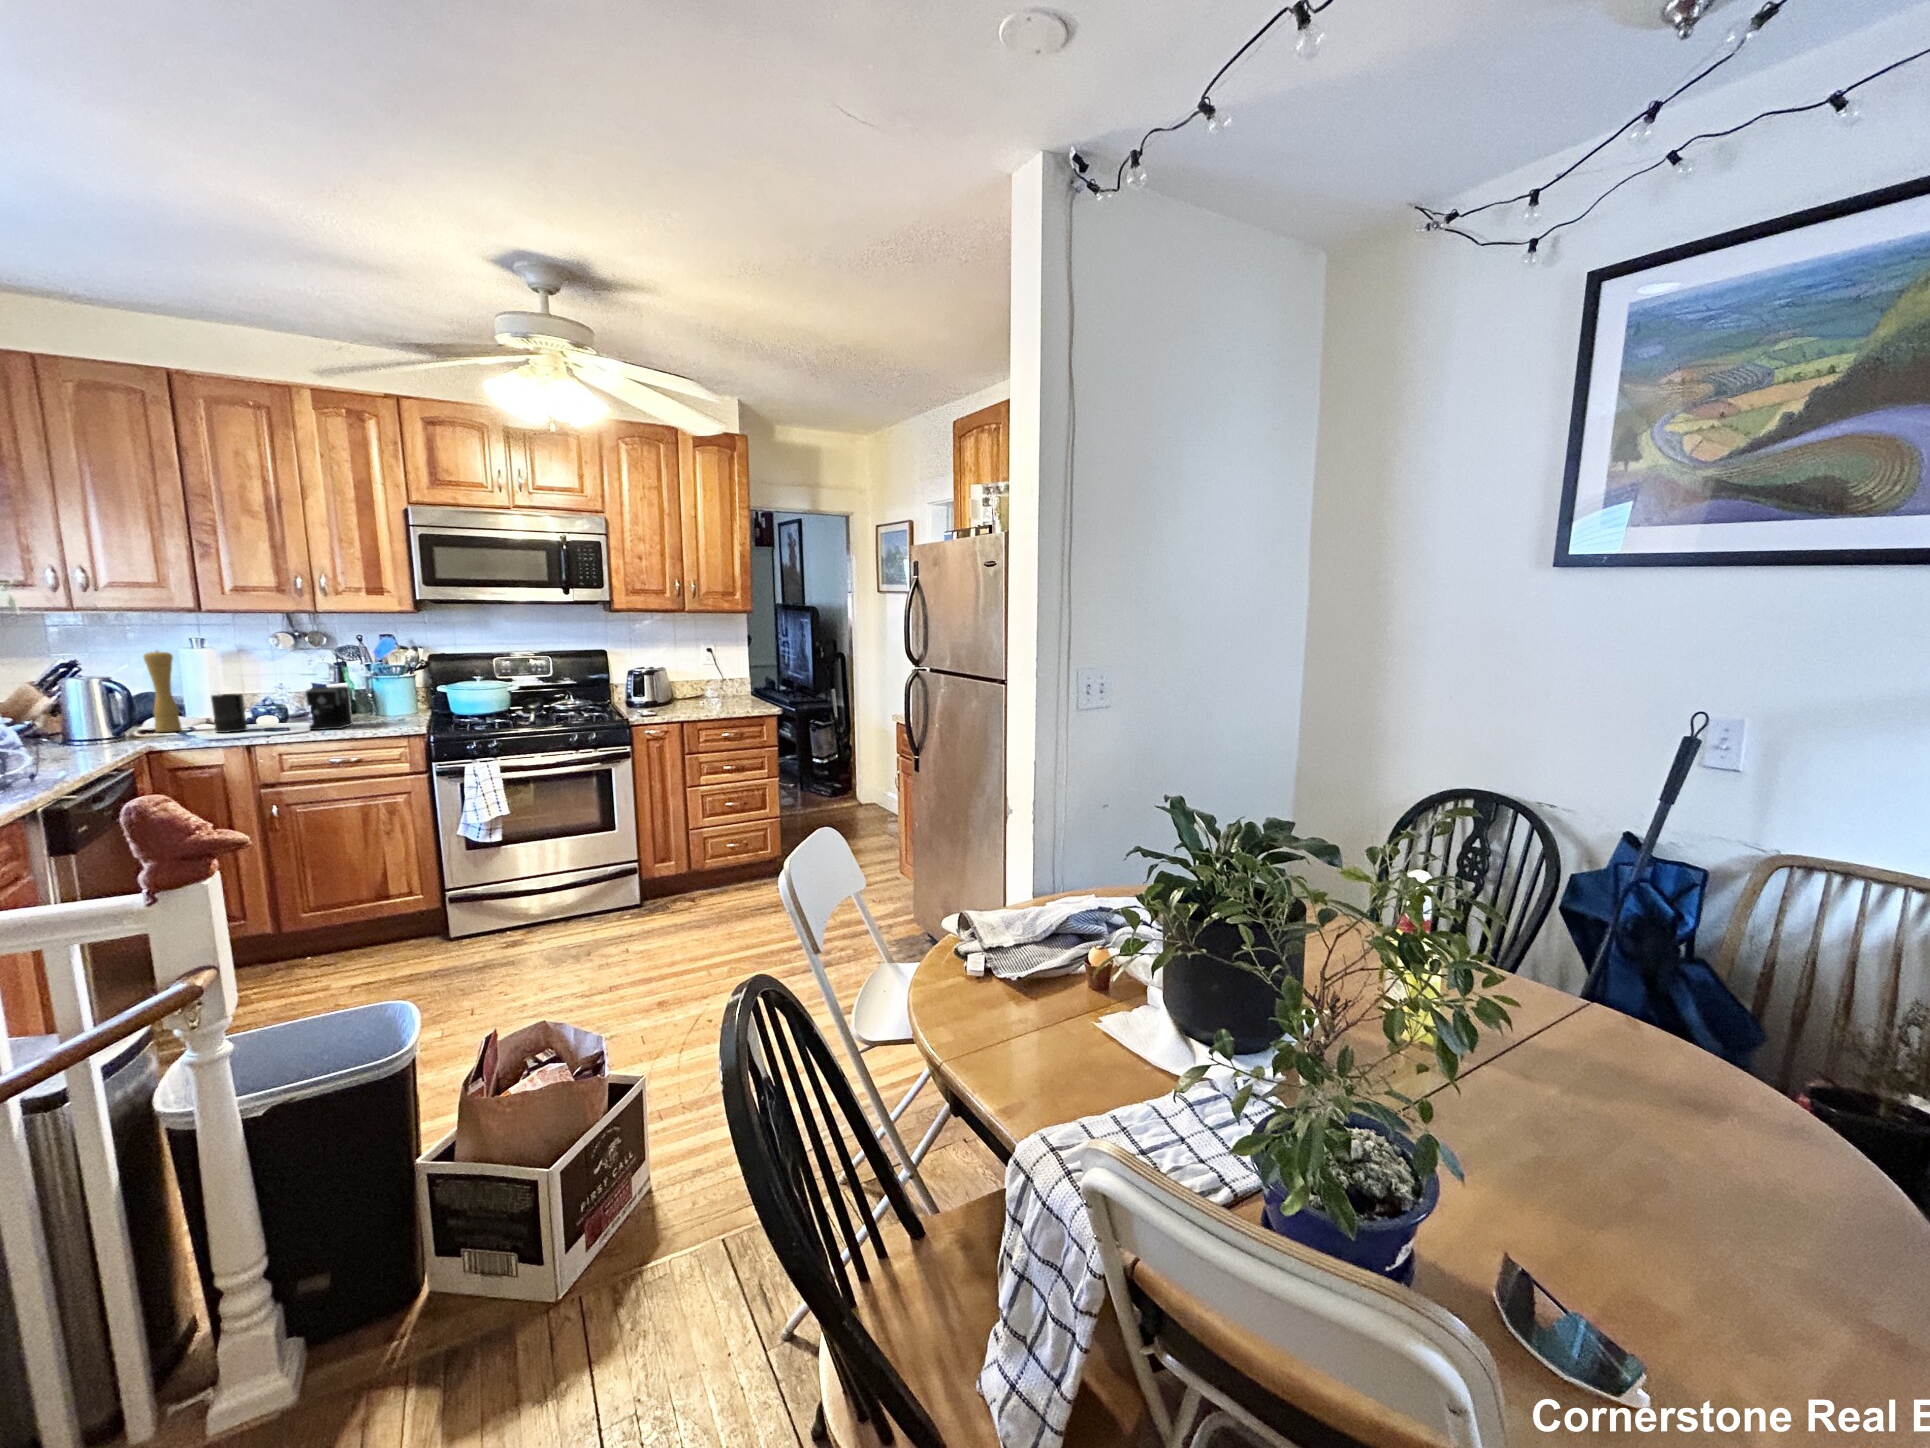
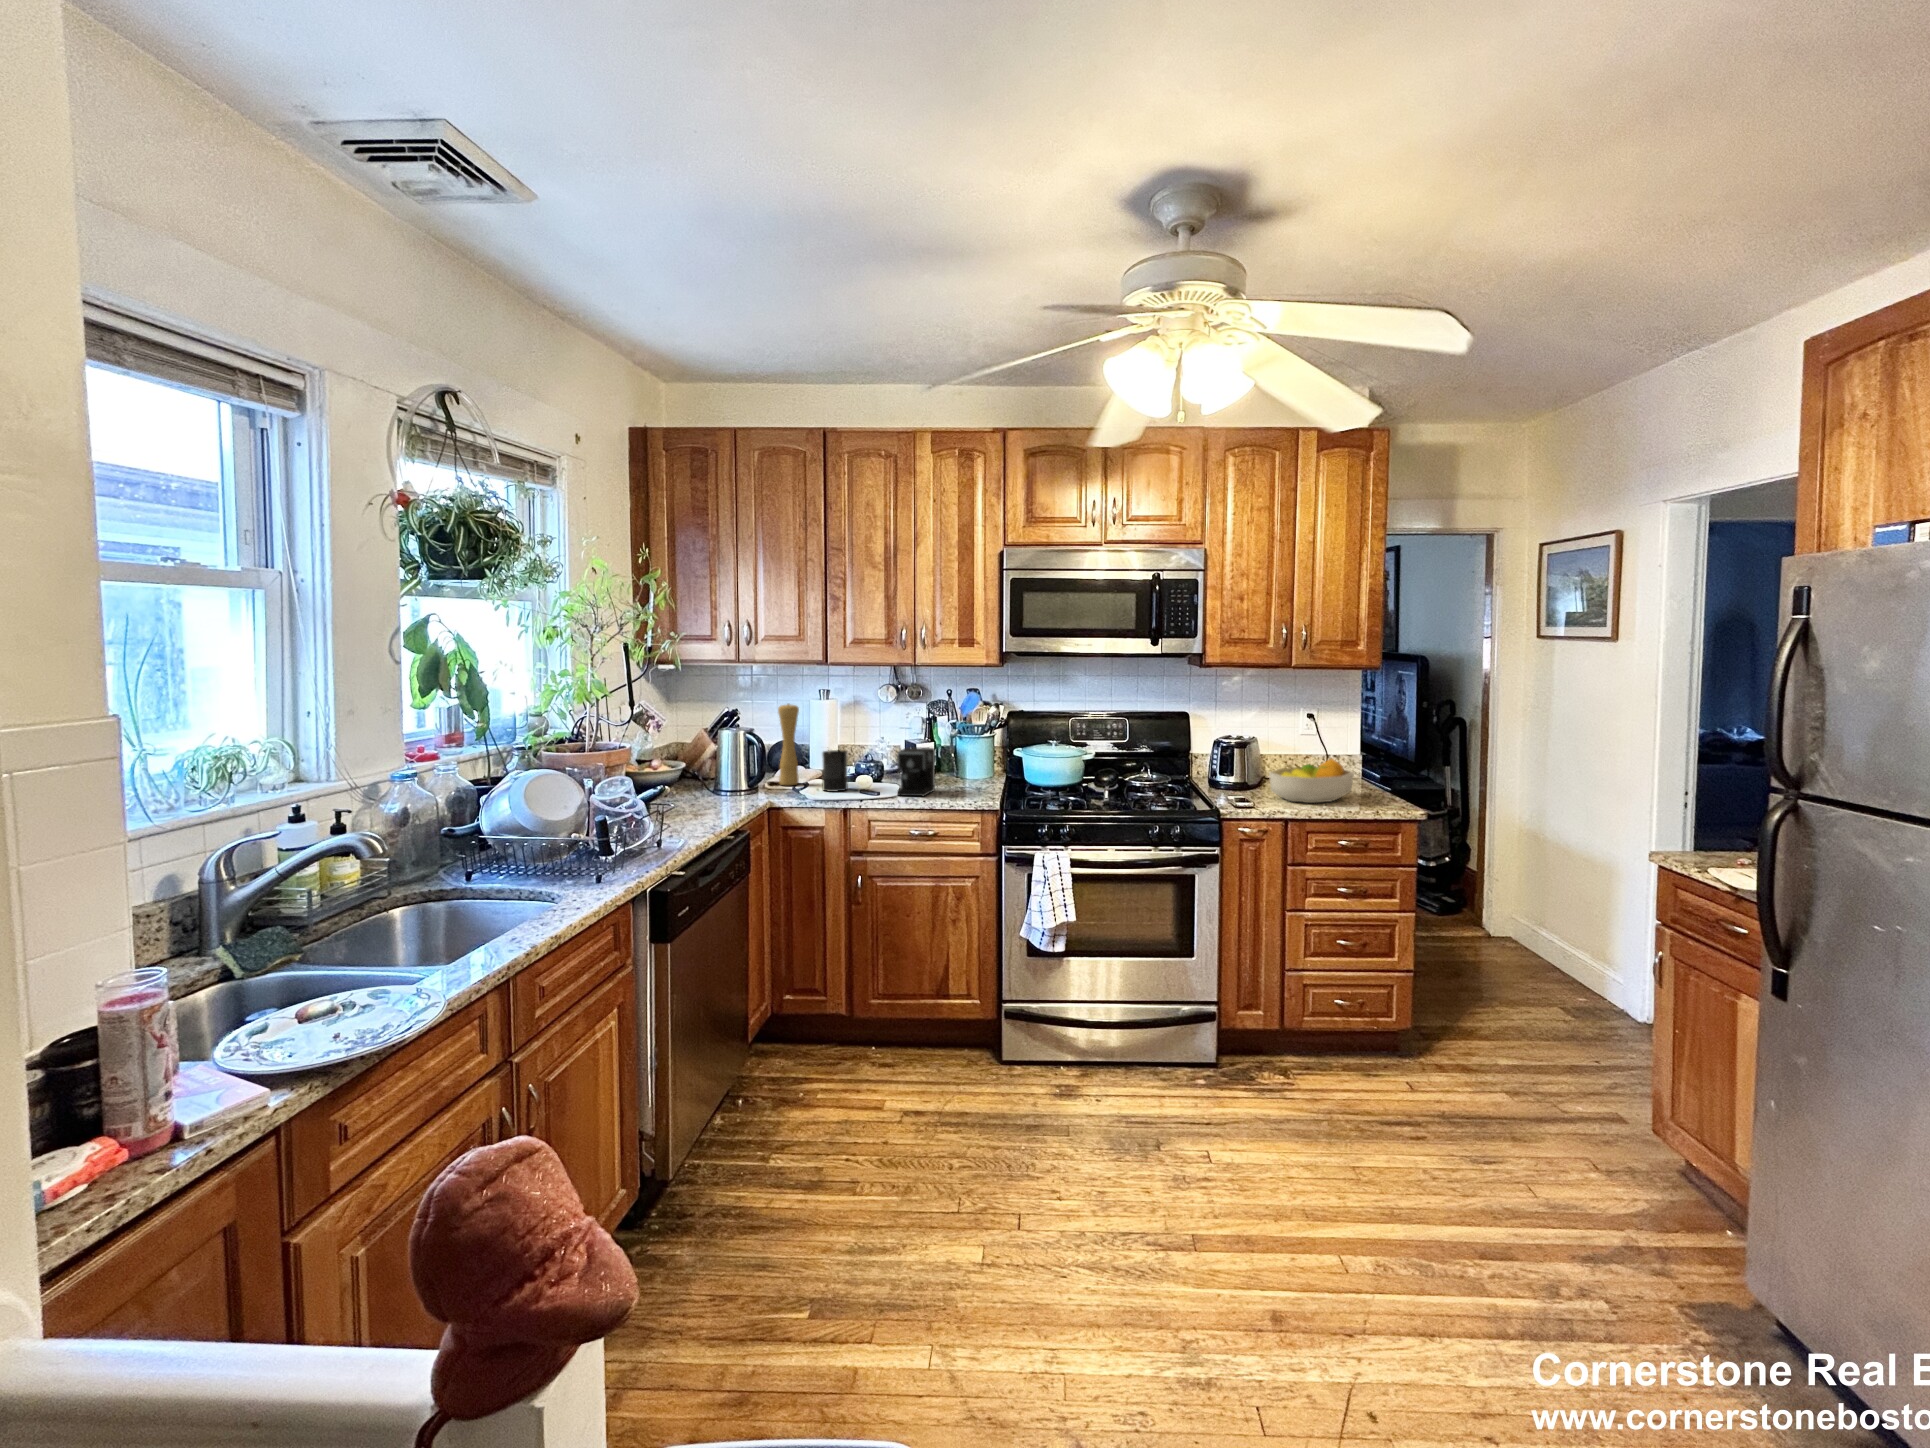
fruit bowl: none [671,678,737,710] -> present [1269,759,1354,803]

